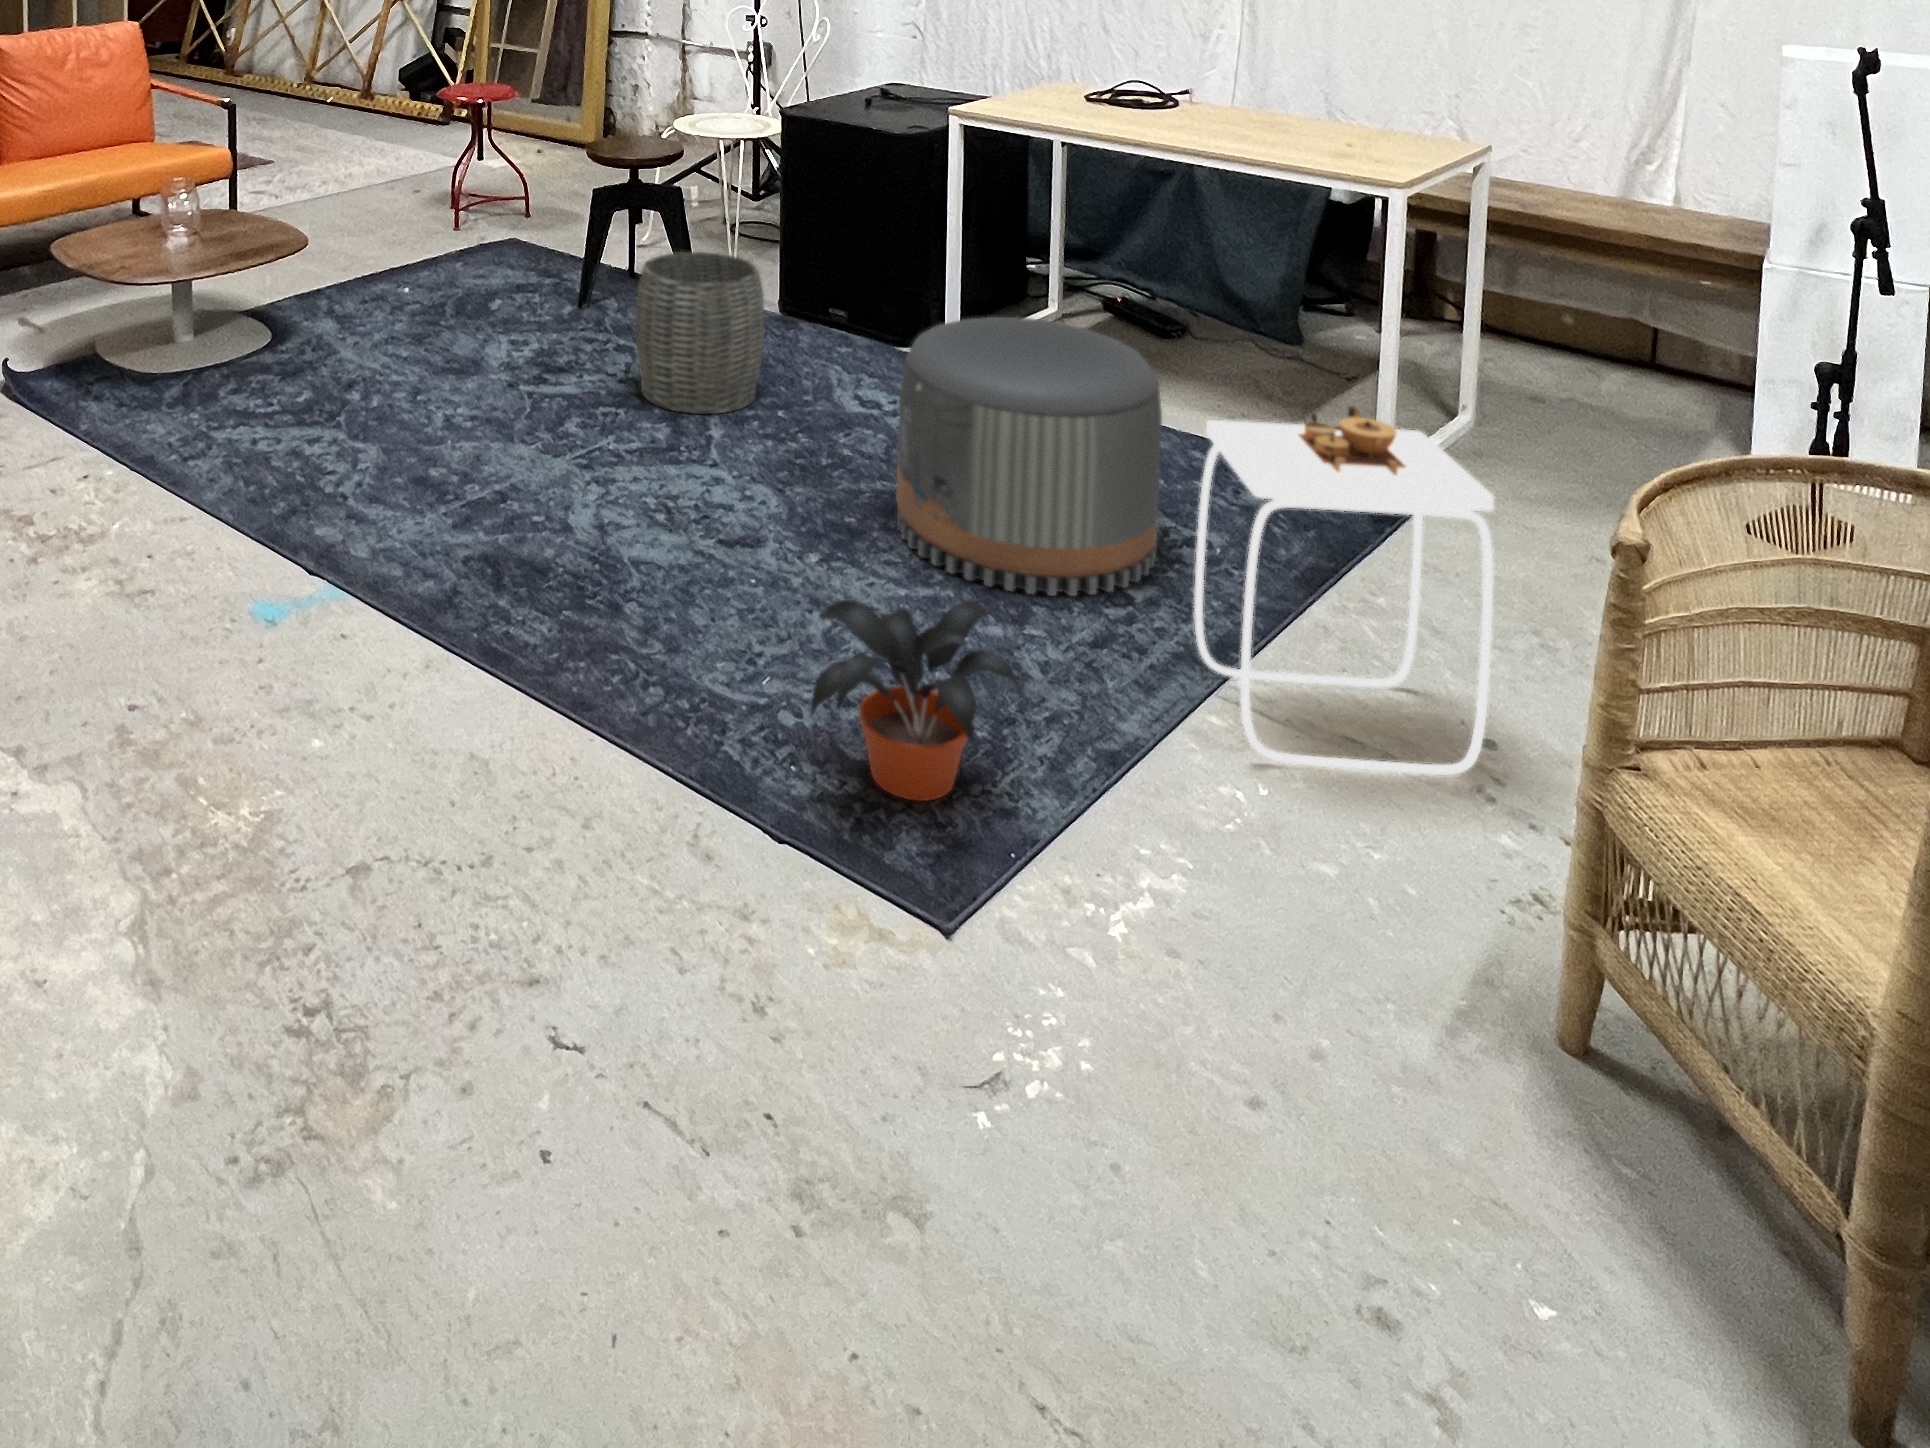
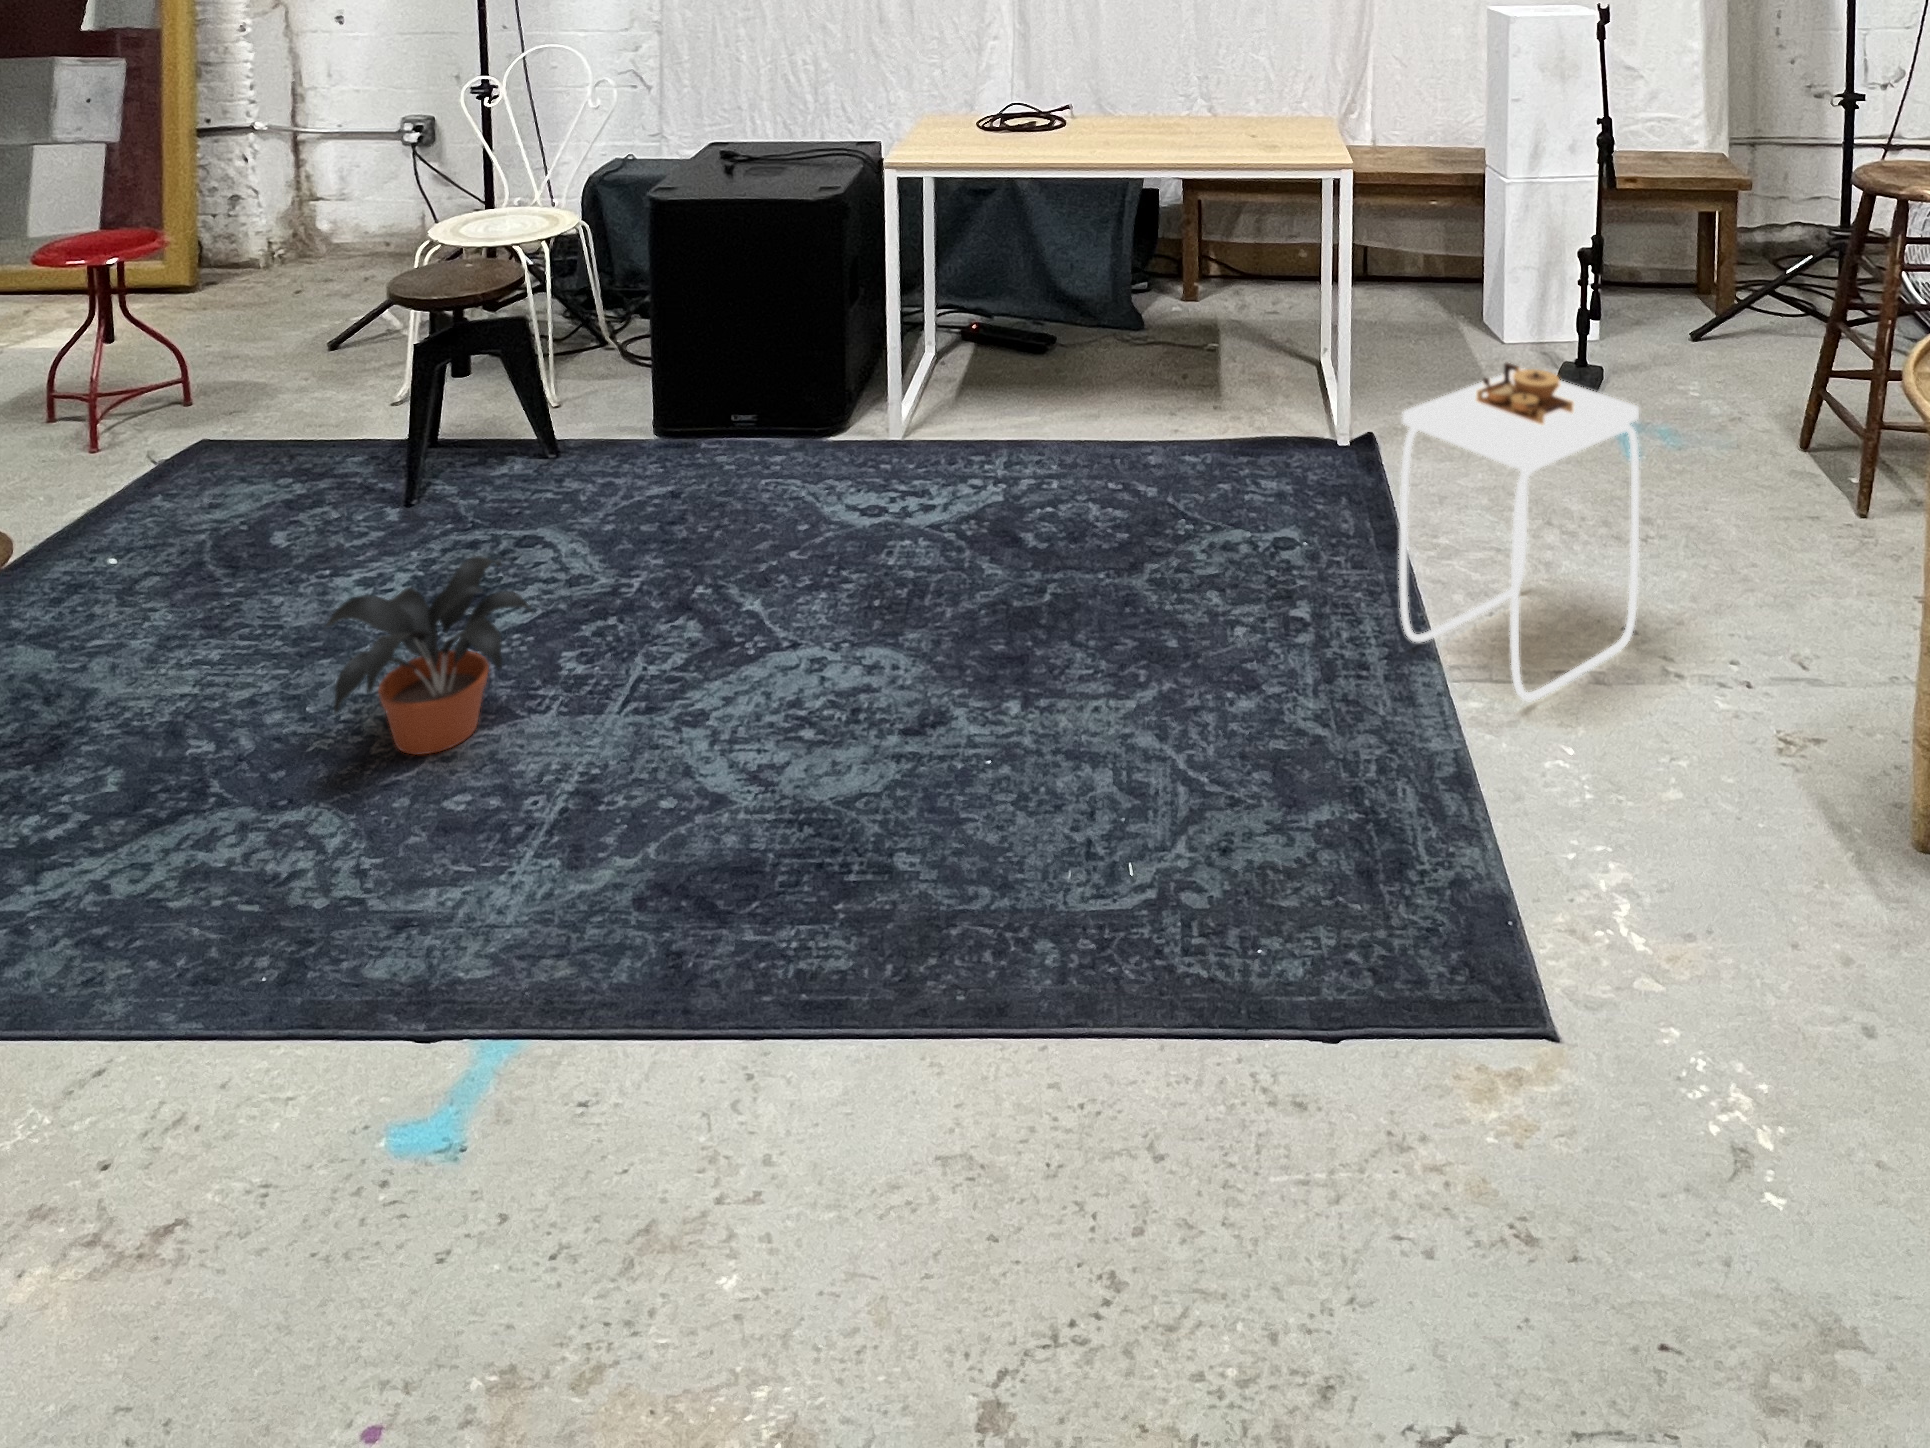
woven basket: present [635,252,765,414] -> none [586,378,752,591]
pouf: present [896,317,1162,596] -> none [1015,355,1274,651]
potted plant: present [810,599,1021,801] -> present [326,556,532,754]

